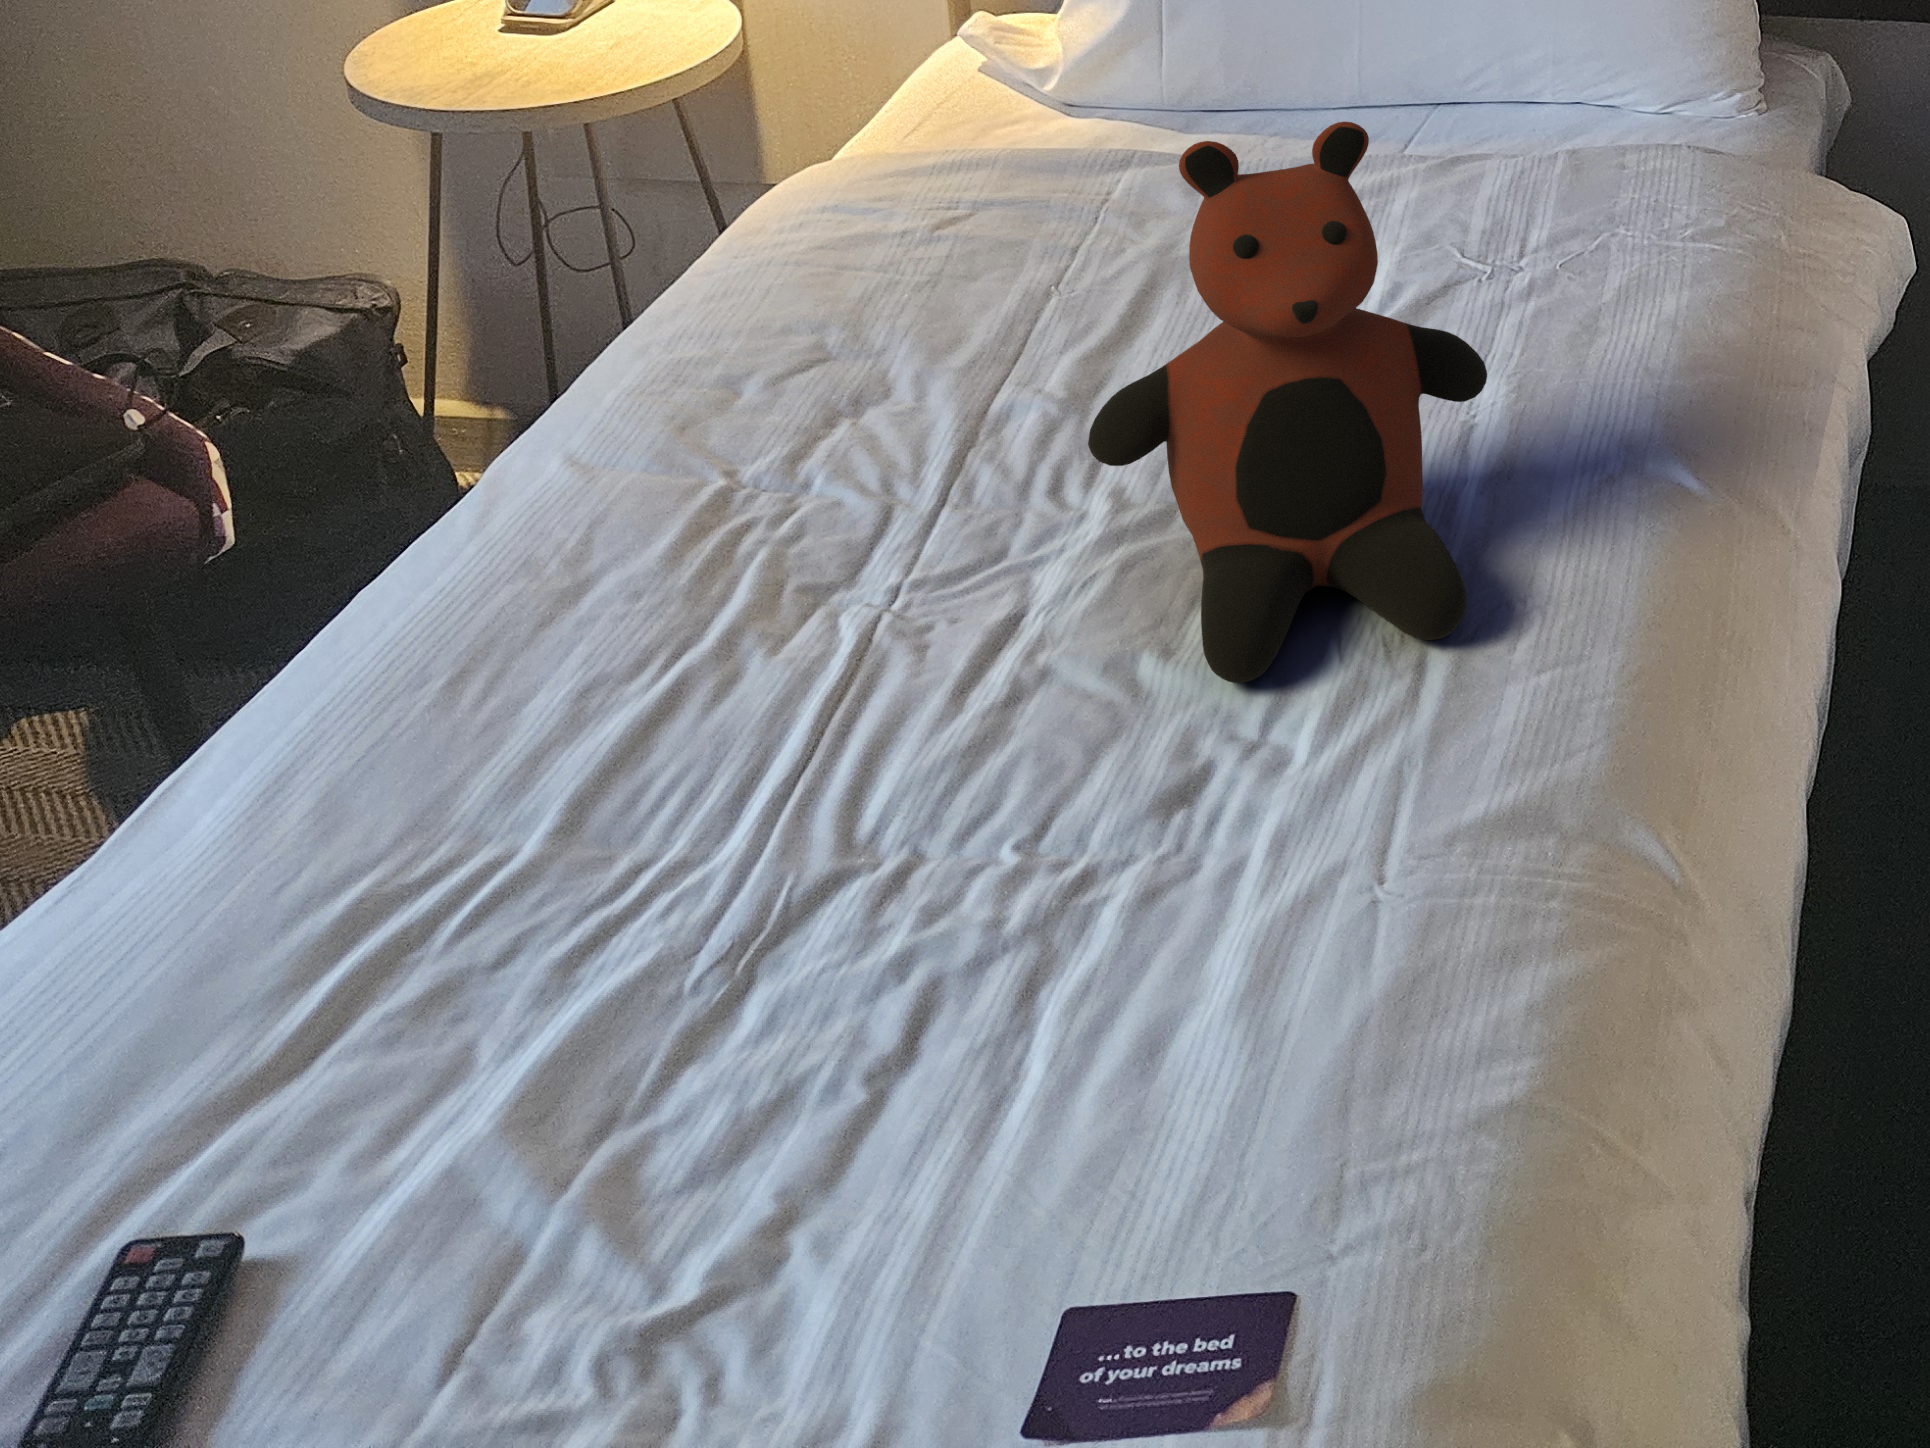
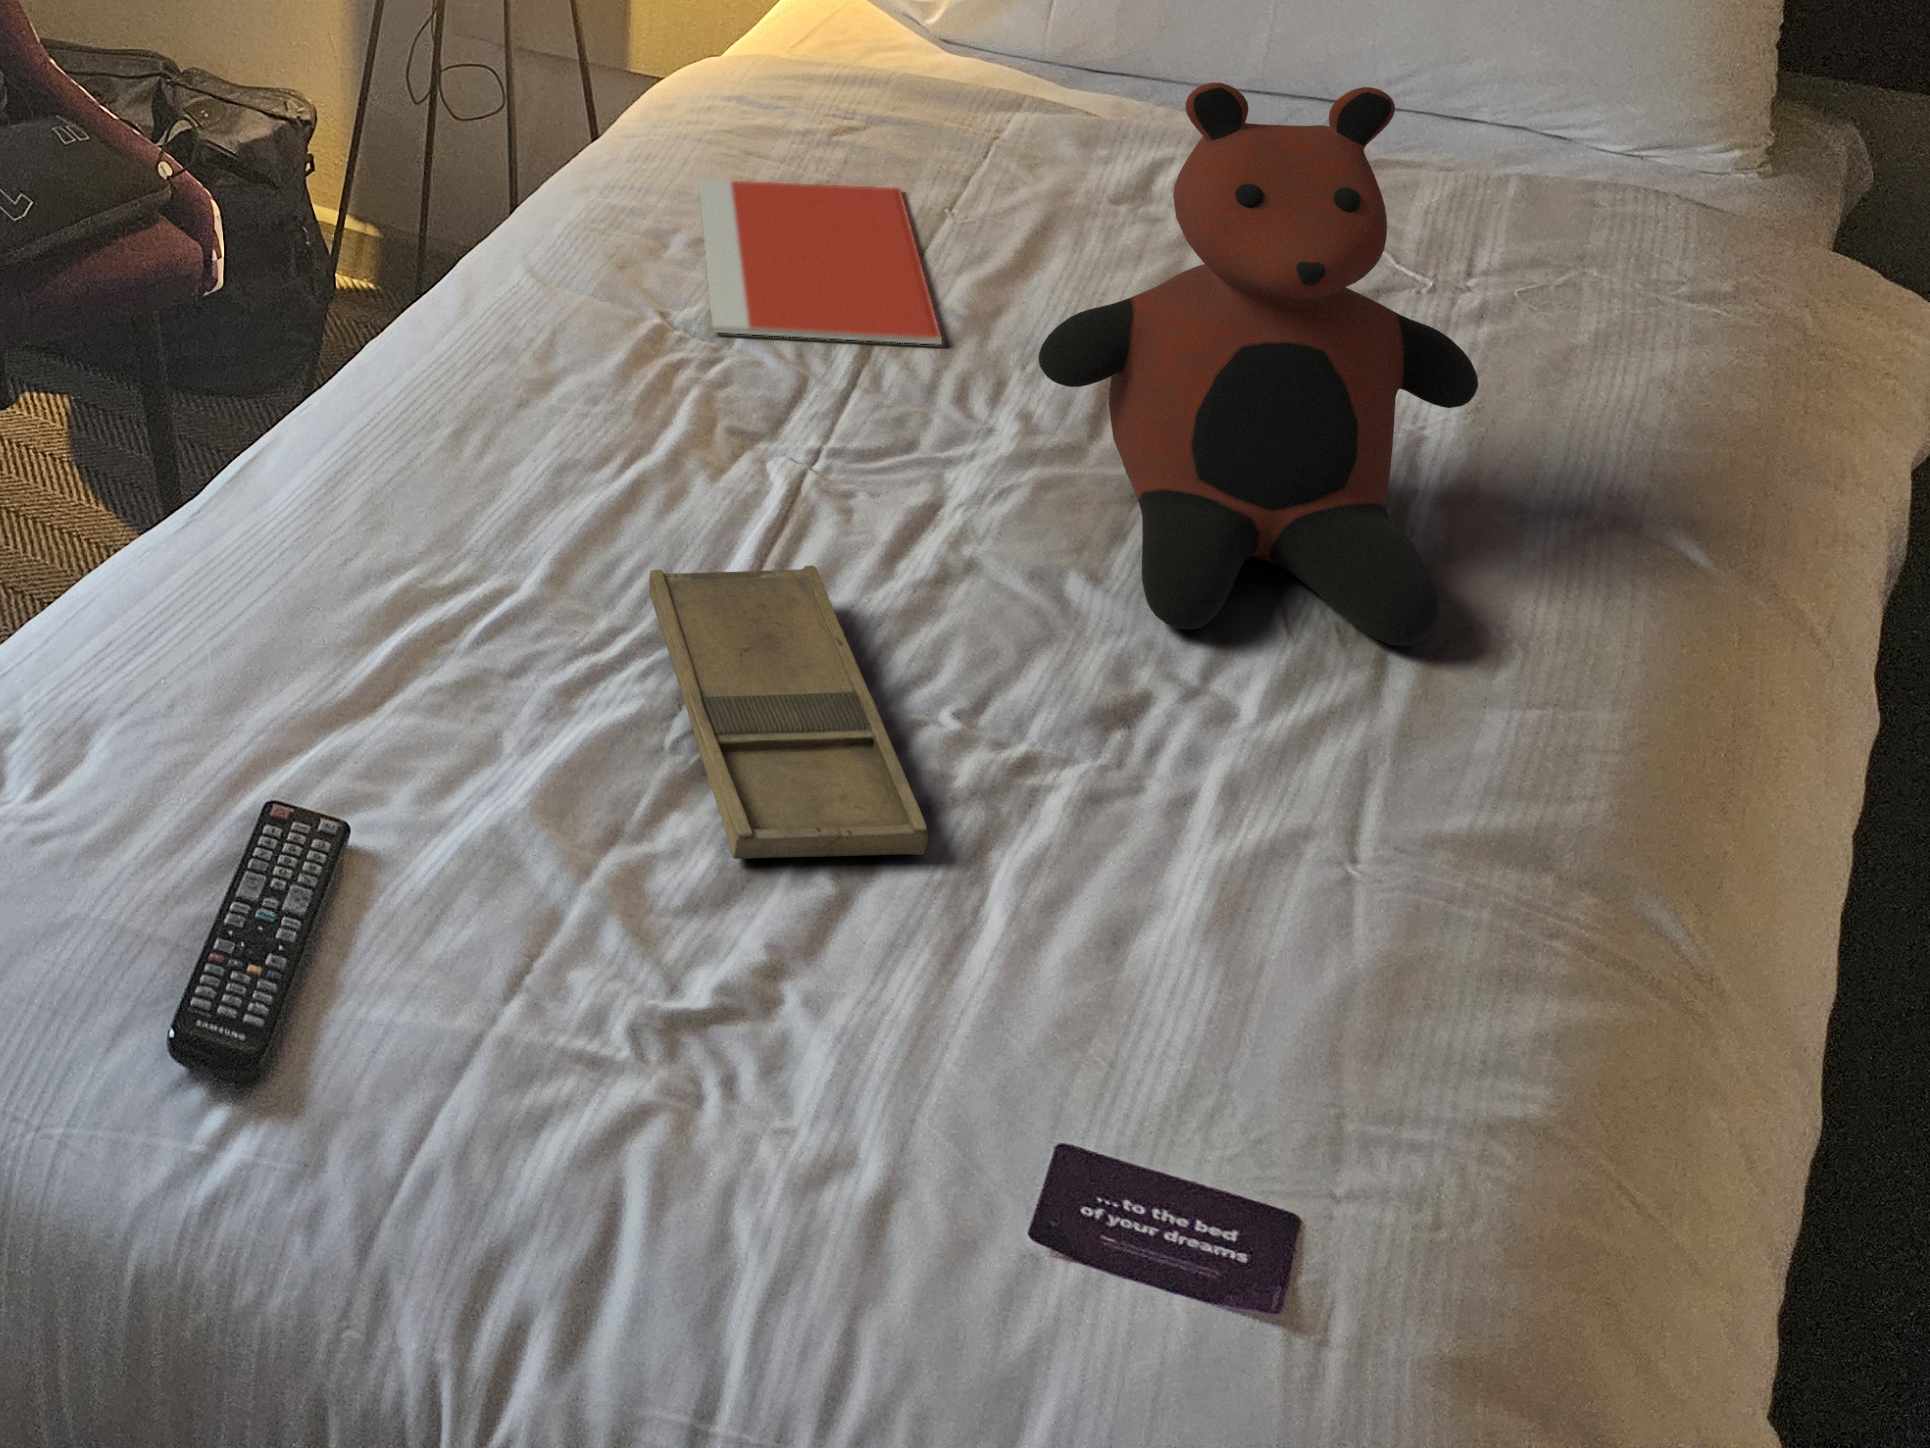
notebook: none [784,273,1034,482] -> present [699,180,942,345]
tray: none [670,729,965,1104] -> present [649,565,928,859]

